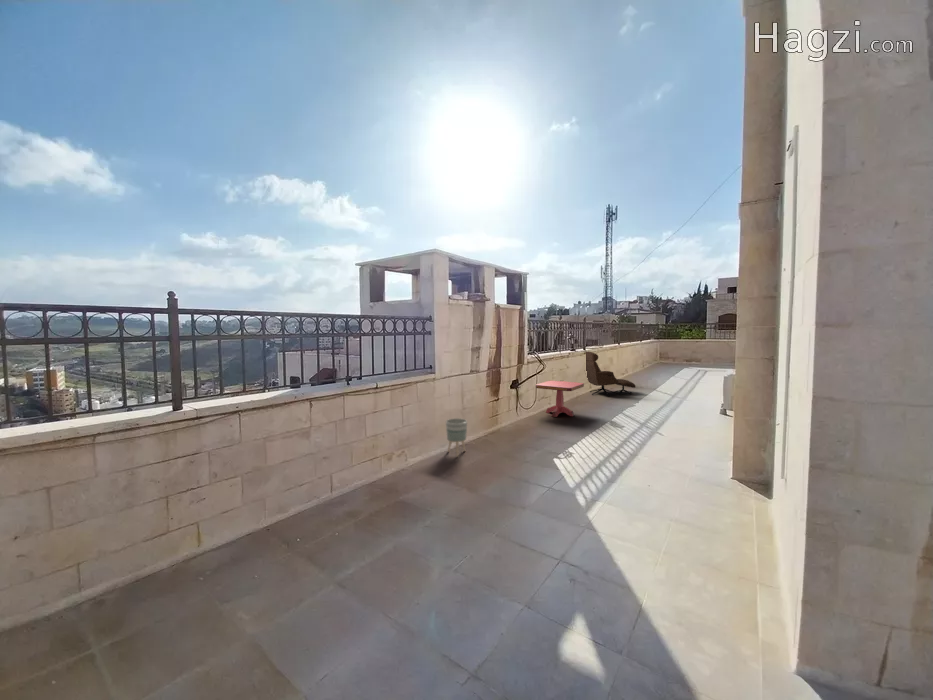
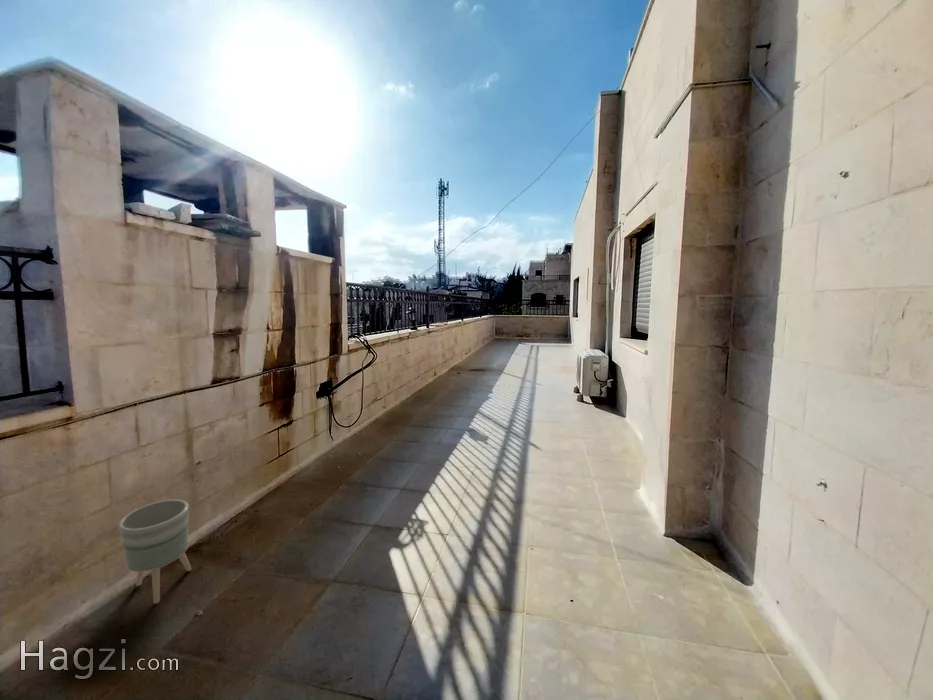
lounge chair: present [585,351,635,396] -> none [426,330,484,385]
side table: present [536,381,584,417] -> none [363,374,431,430]

